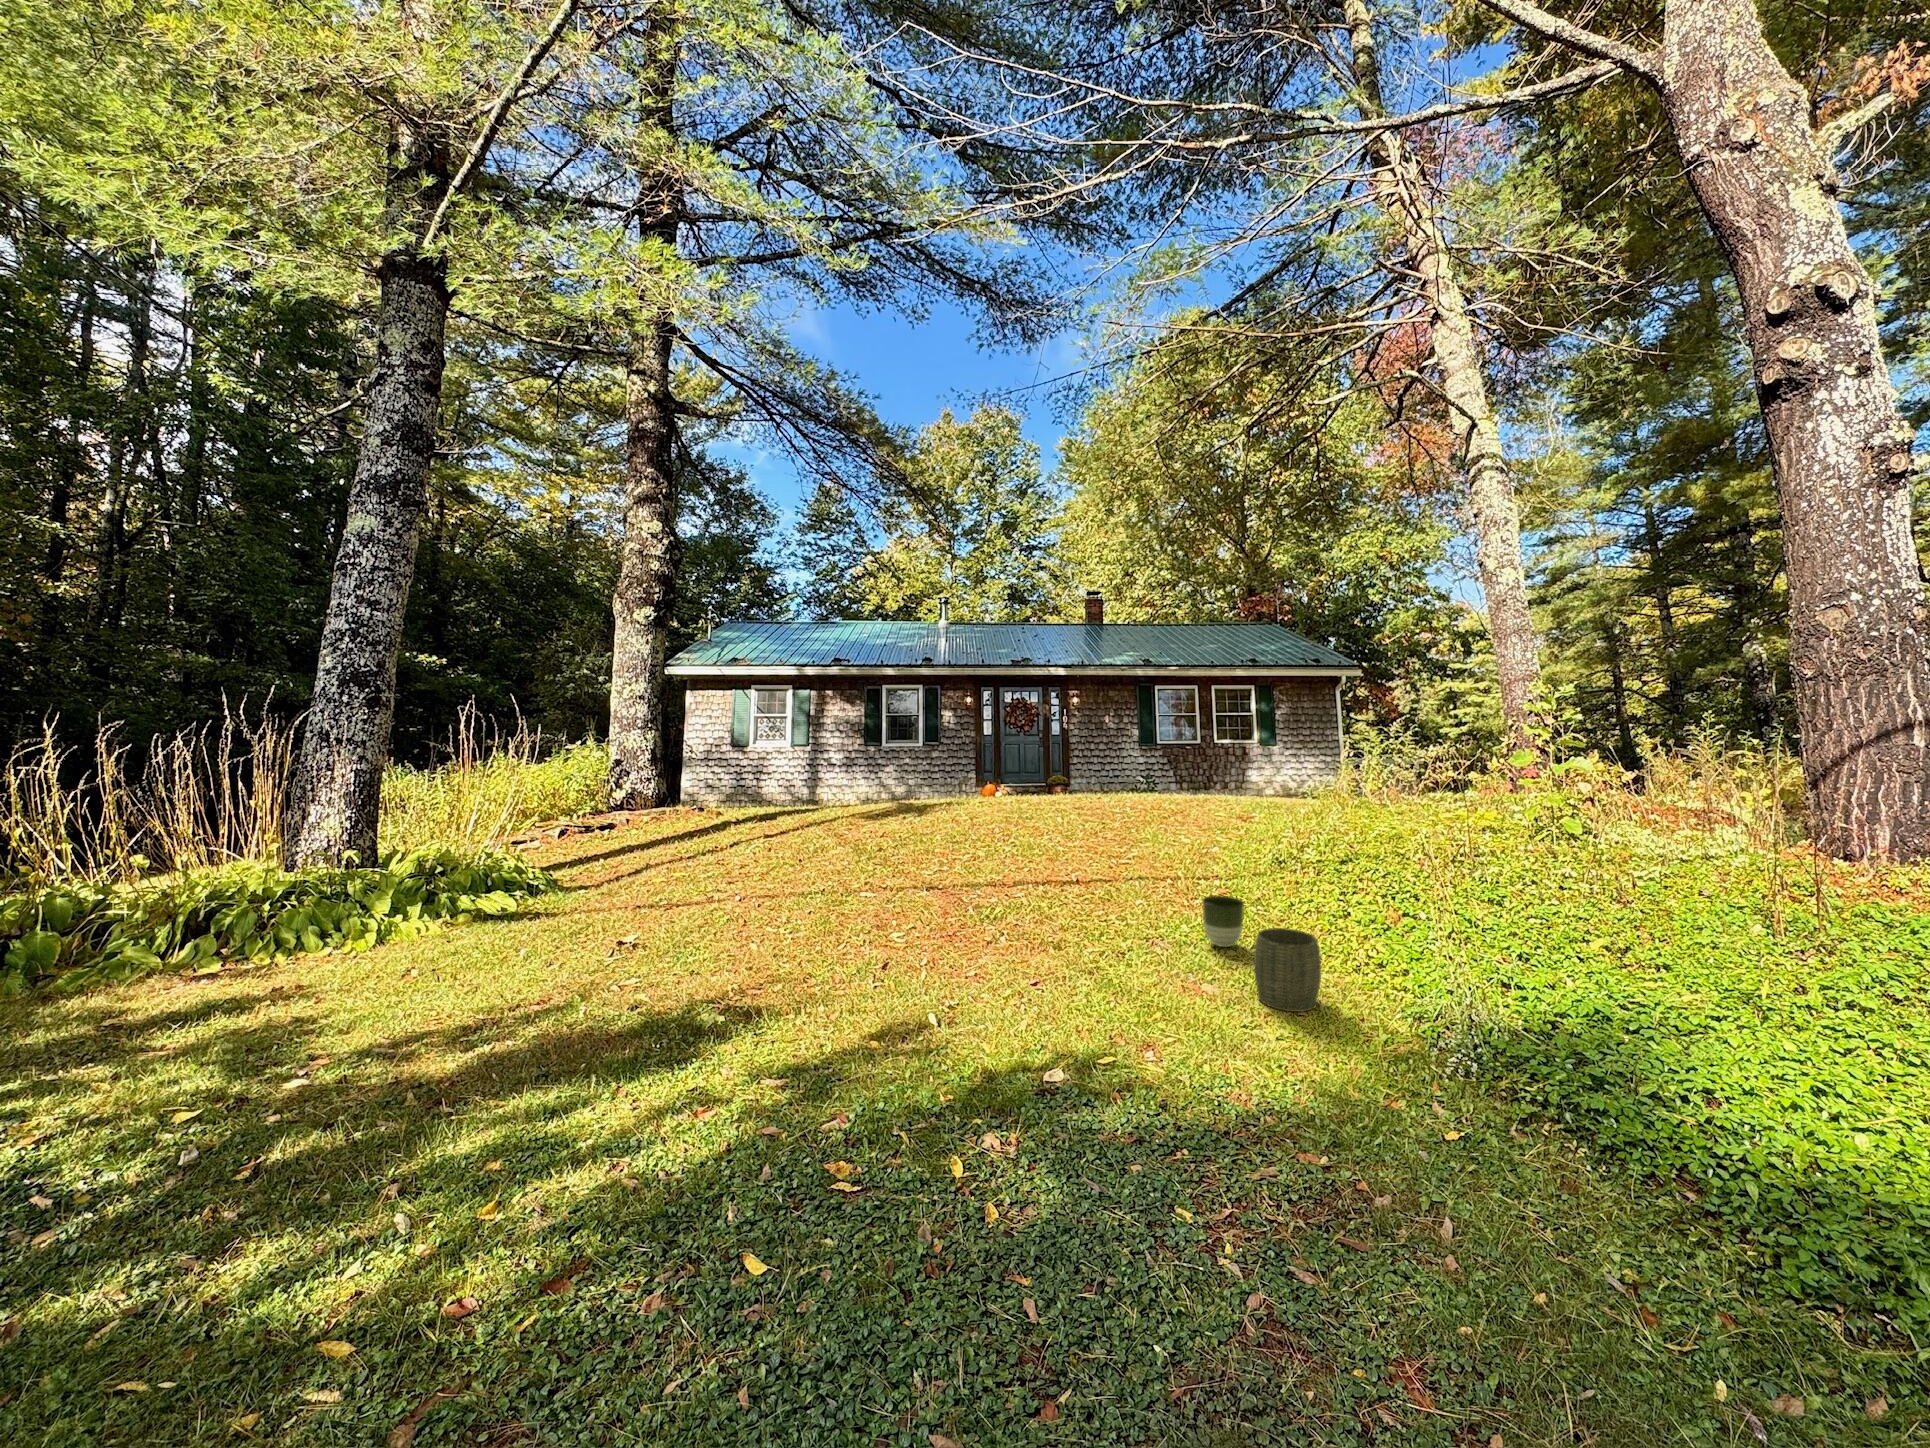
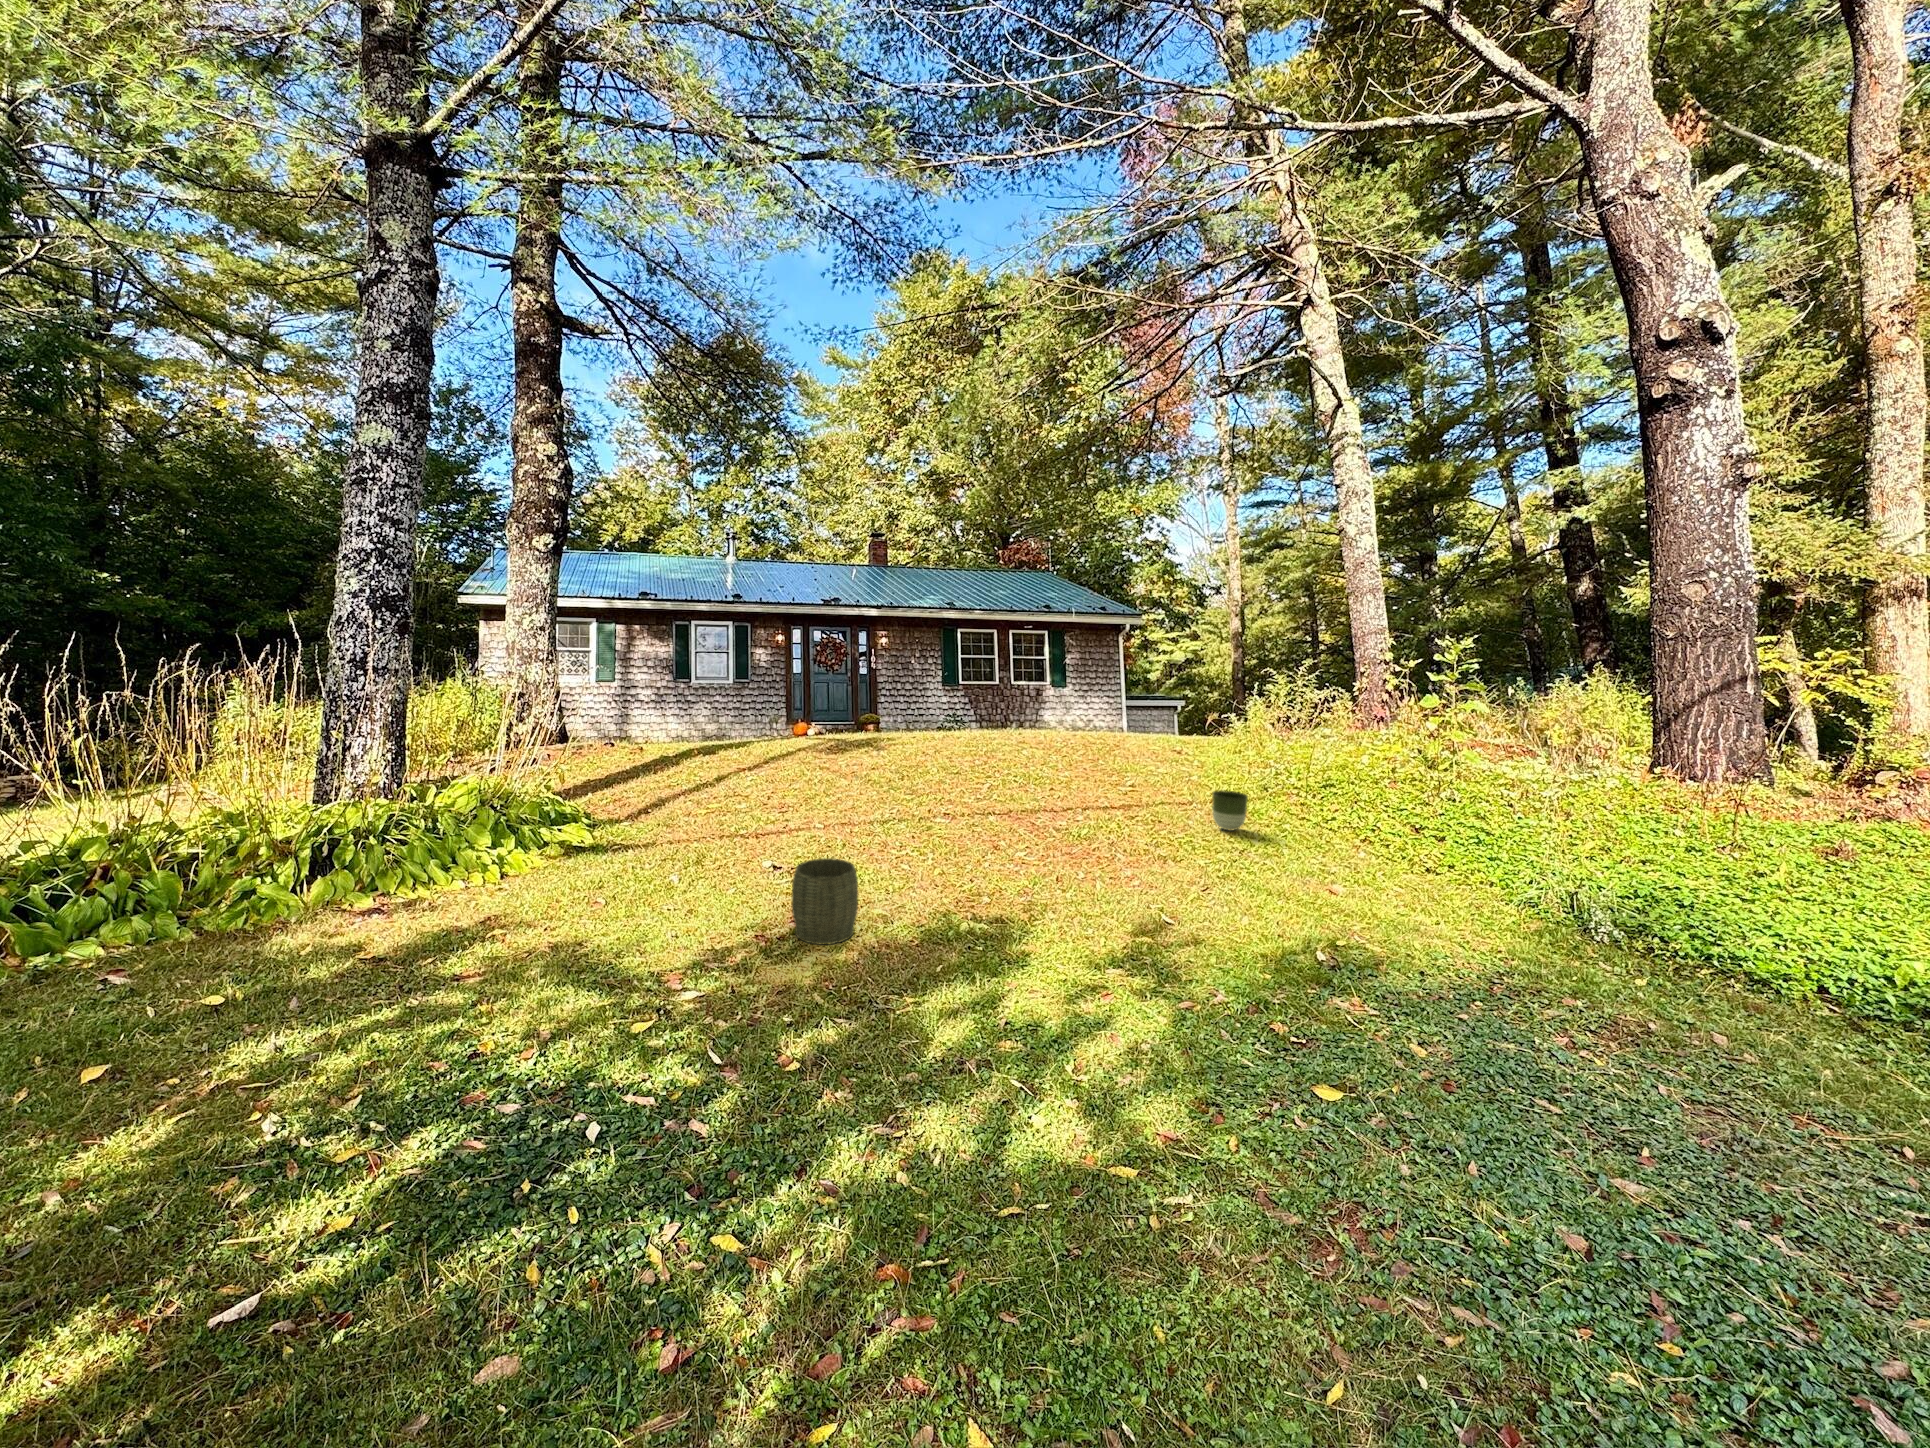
woven basket: present [1254,928,1321,1012] -> present [792,858,858,945]

